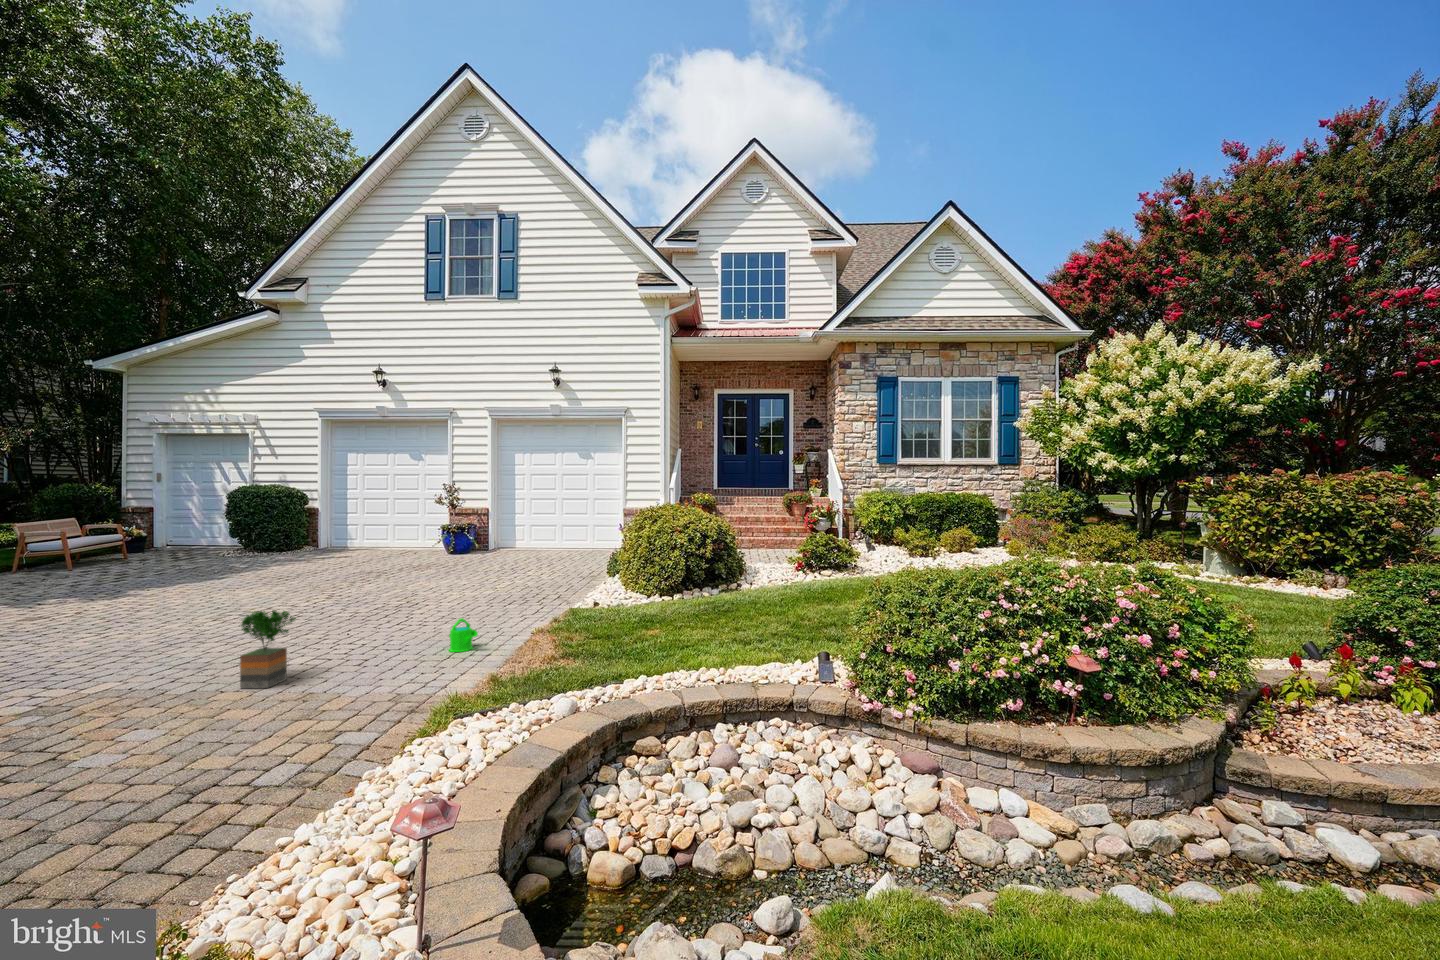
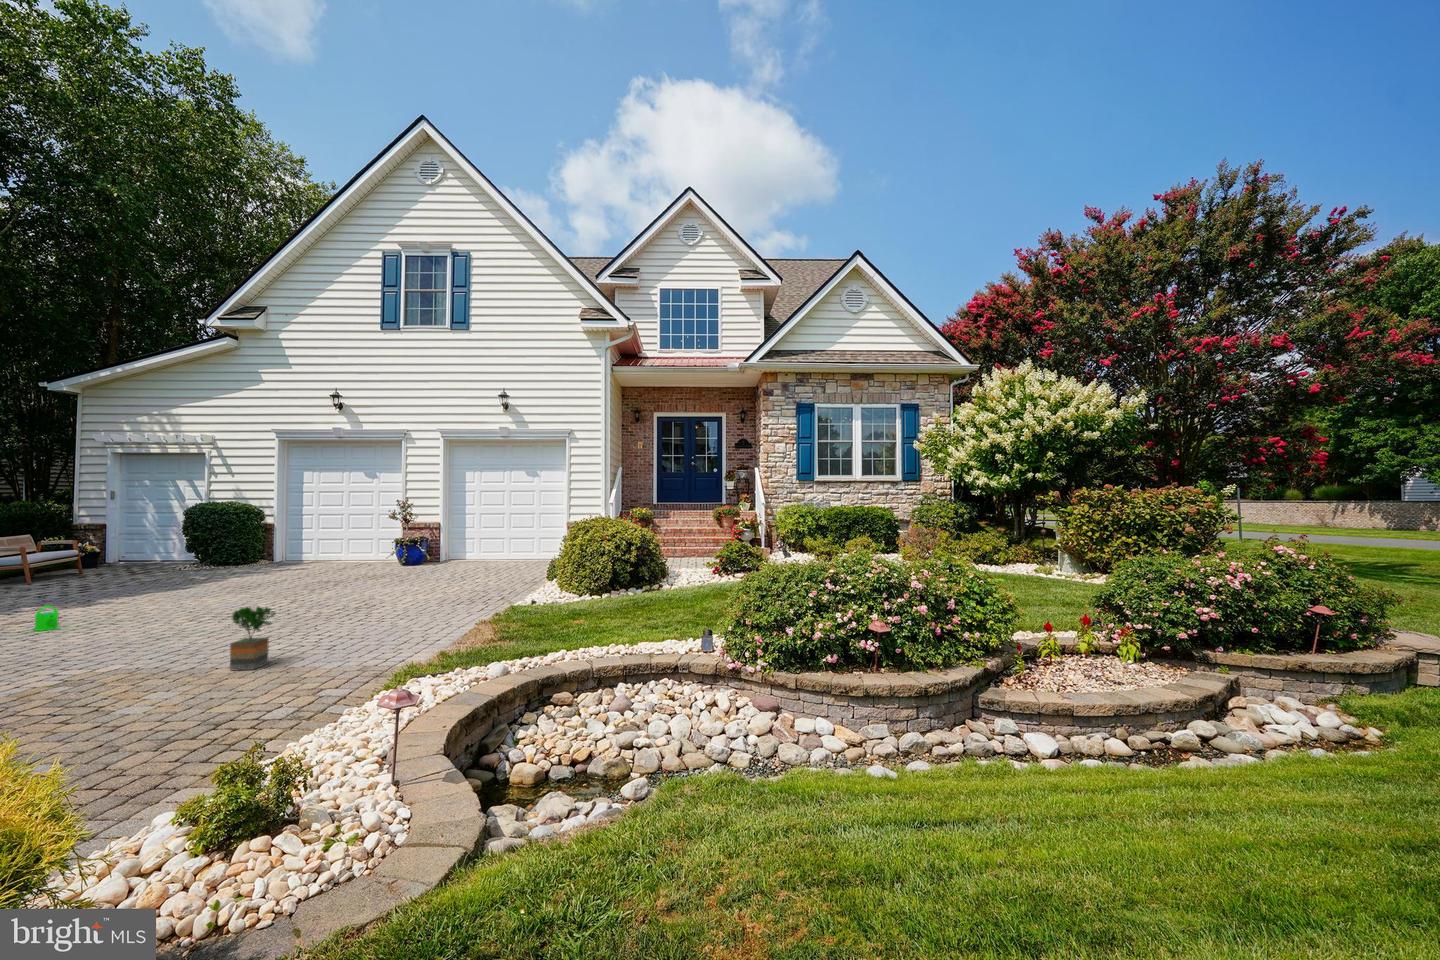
watering can: present [449,618,478,652] -> present [35,605,59,631]

